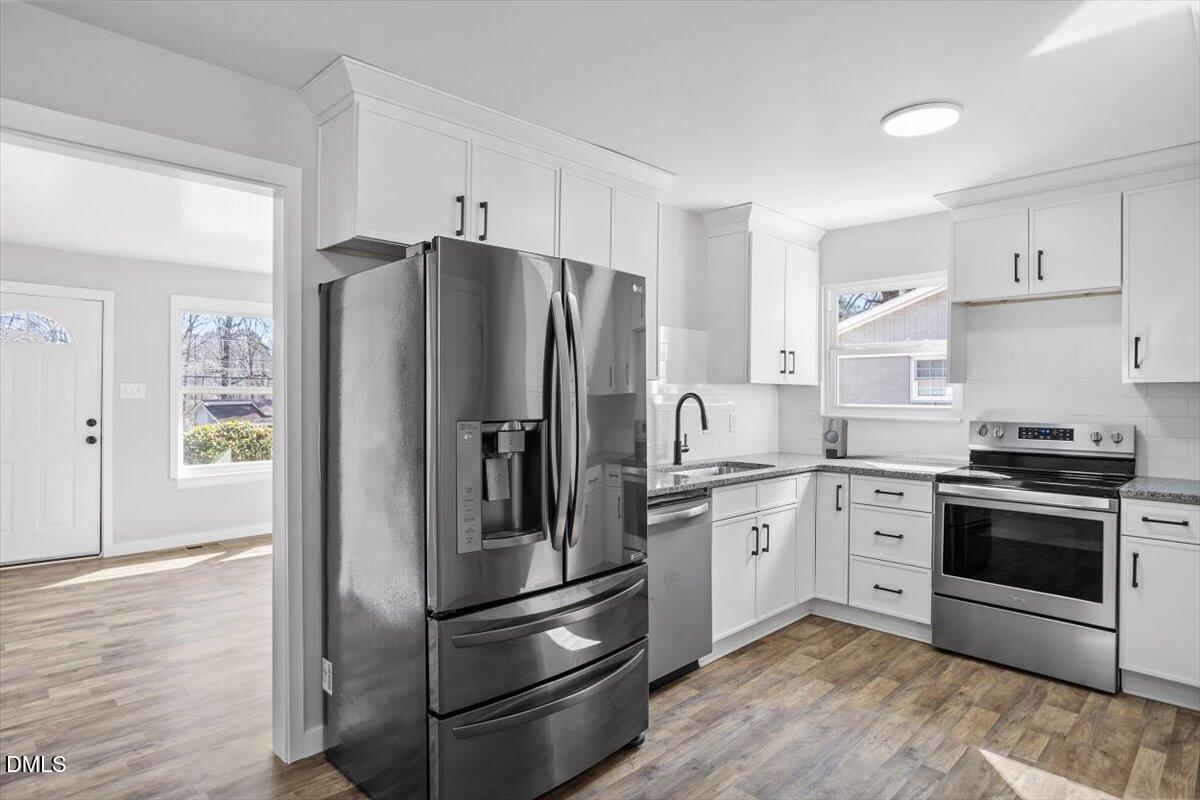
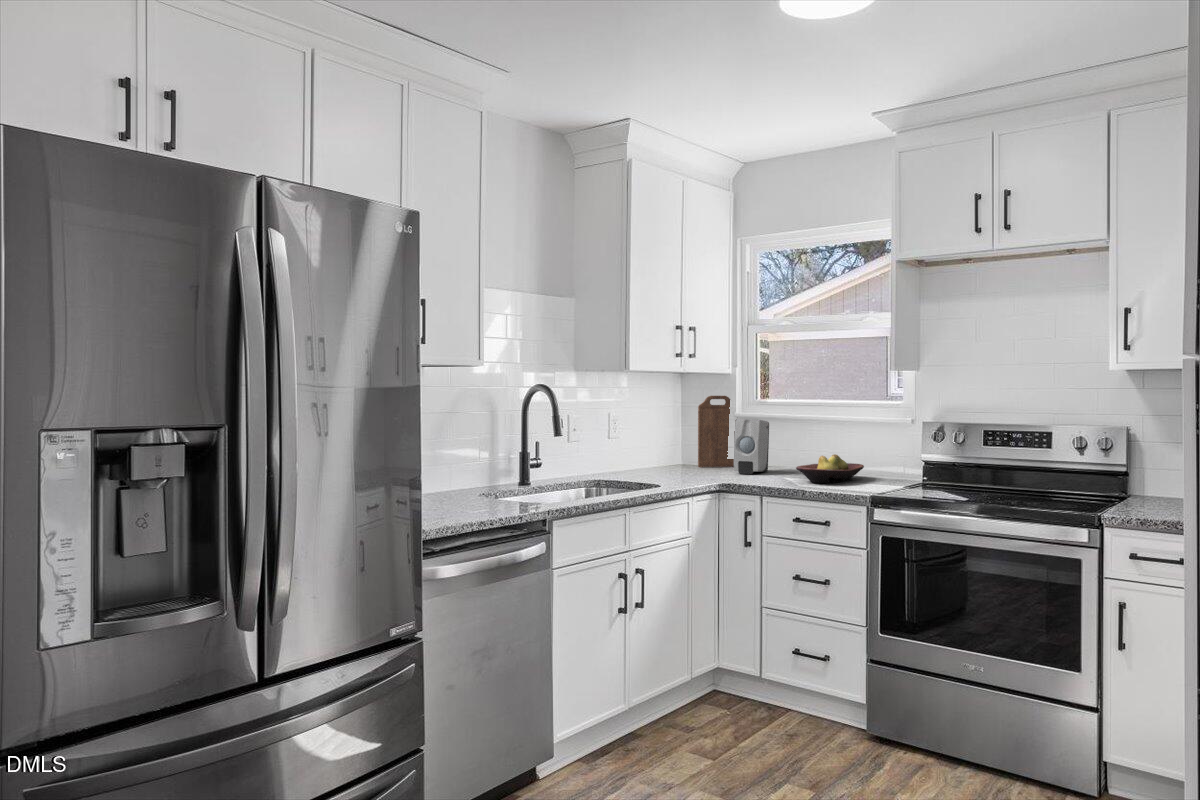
cutting board: none [792,401,821,453] -> present [698,396,734,467]
fruit bowl: none [873,444,923,465] -> present [796,454,864,483]

